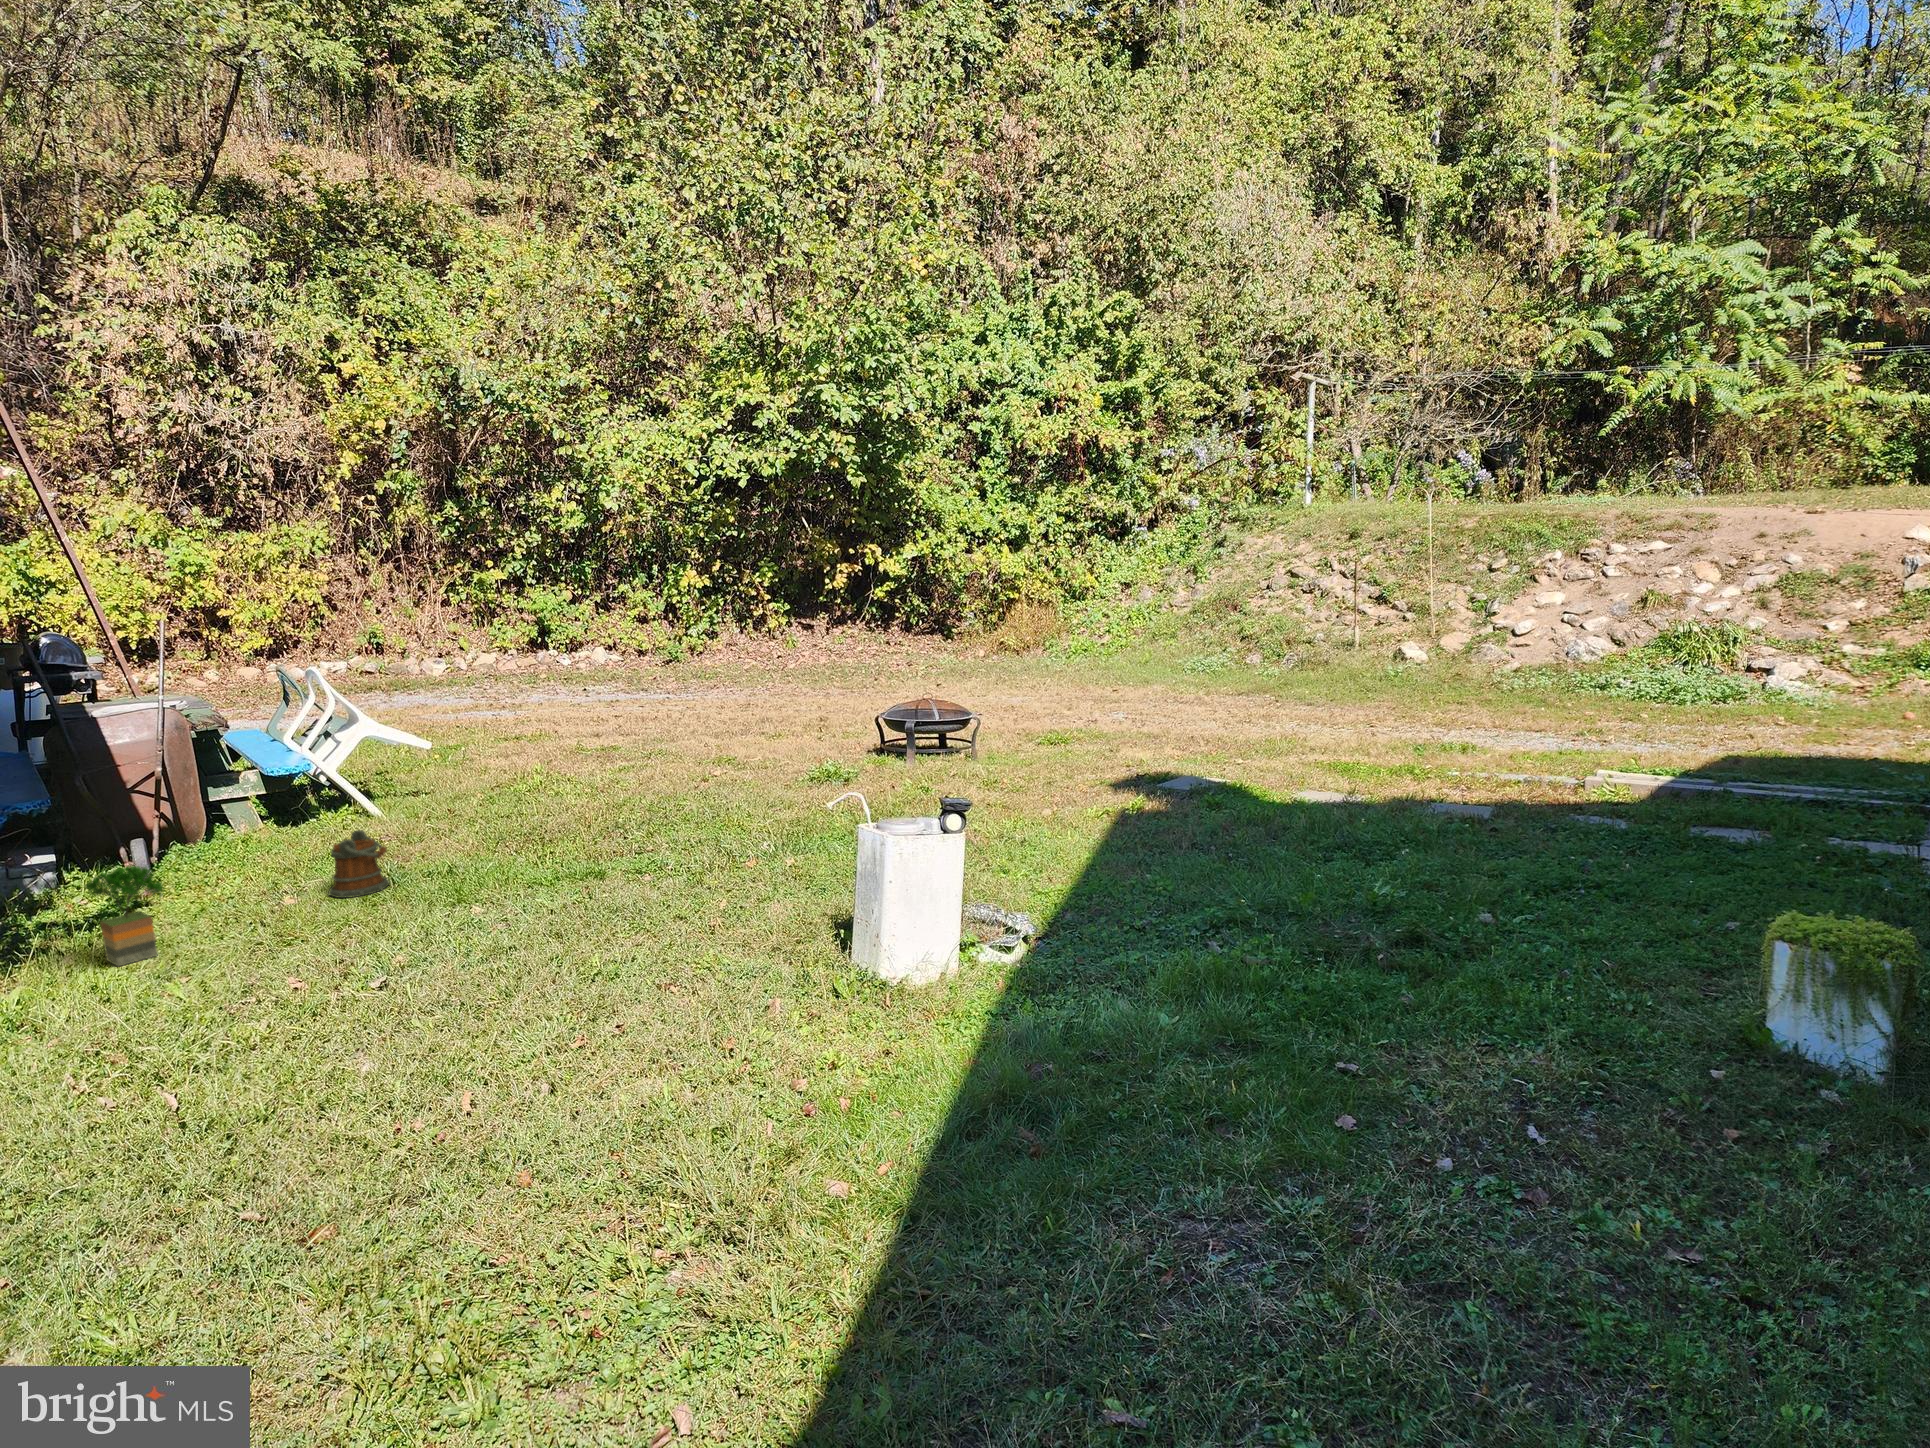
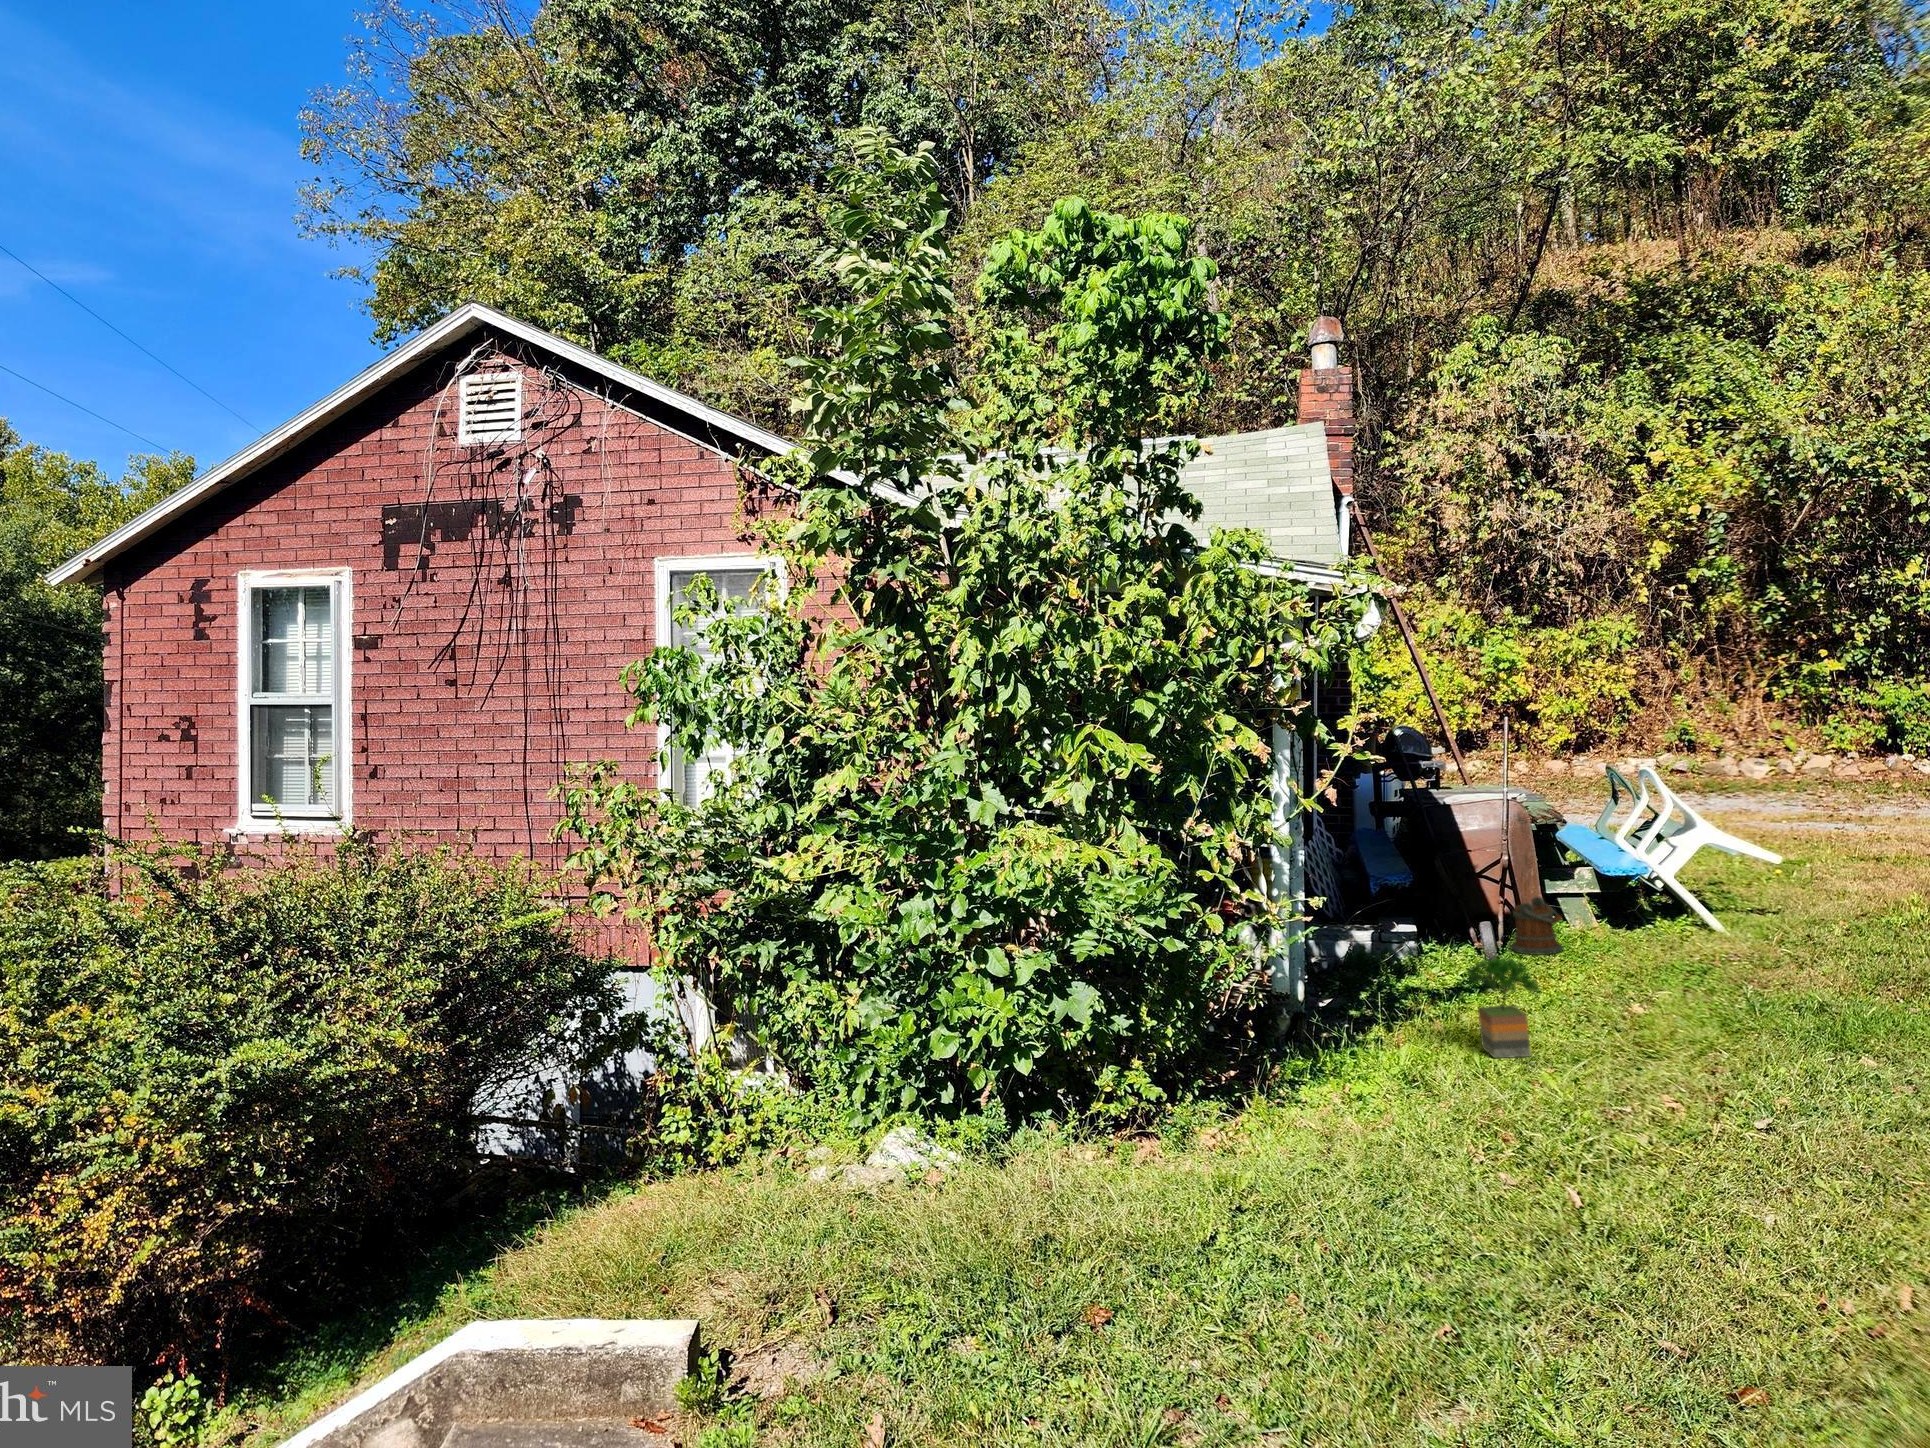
bucket: present [328,830,390,898] -> present [1510,897,1563,955]

